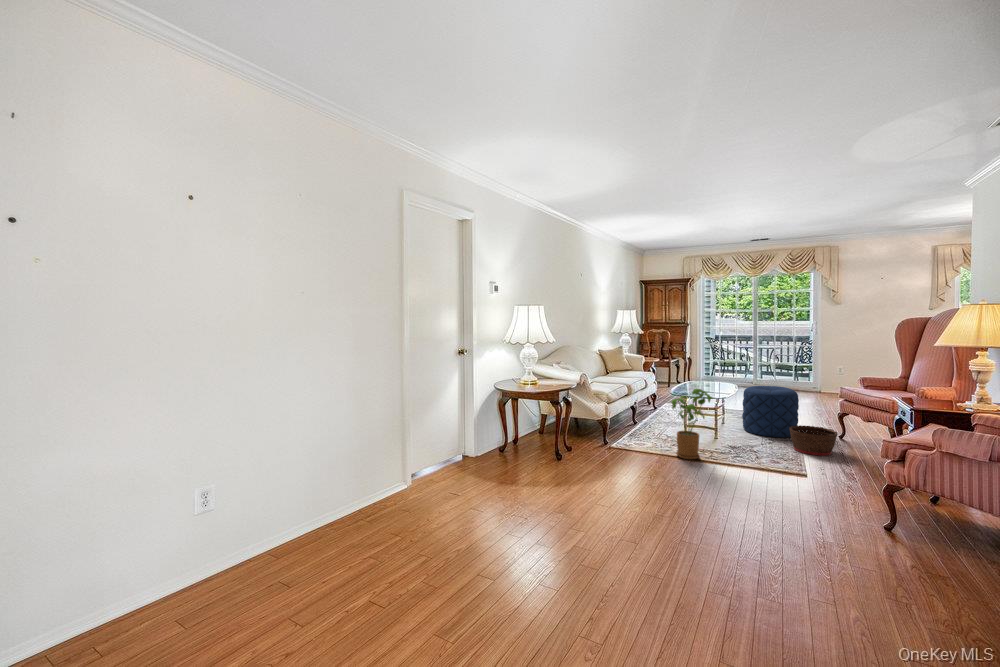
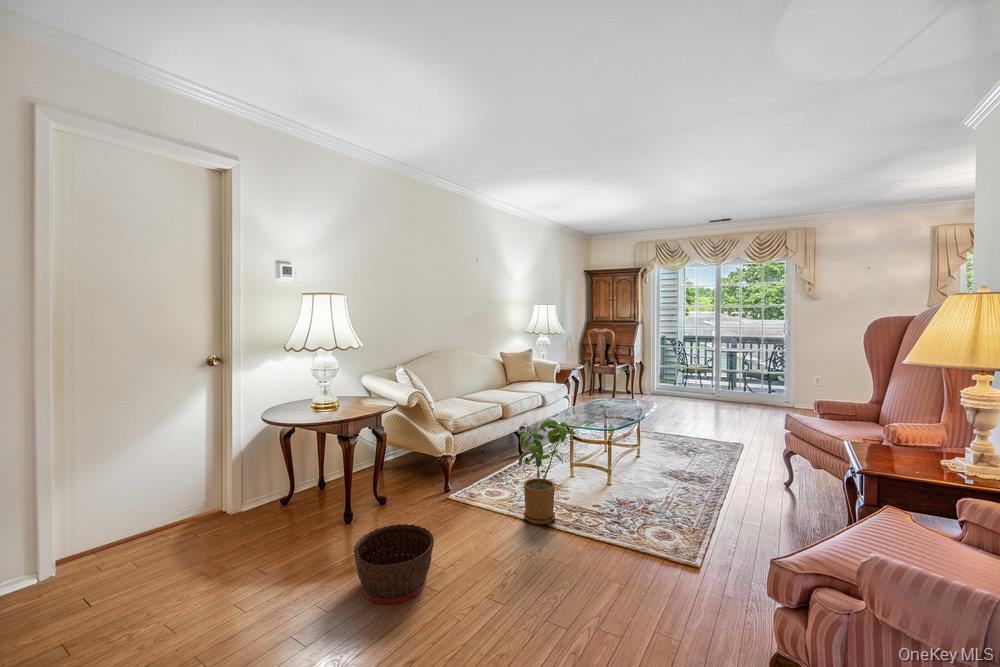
pouf: present [742,386,799,437] -> none [655,407,727,482]
basket: present [789,425,837,456] -> present [353,524,434,604]

